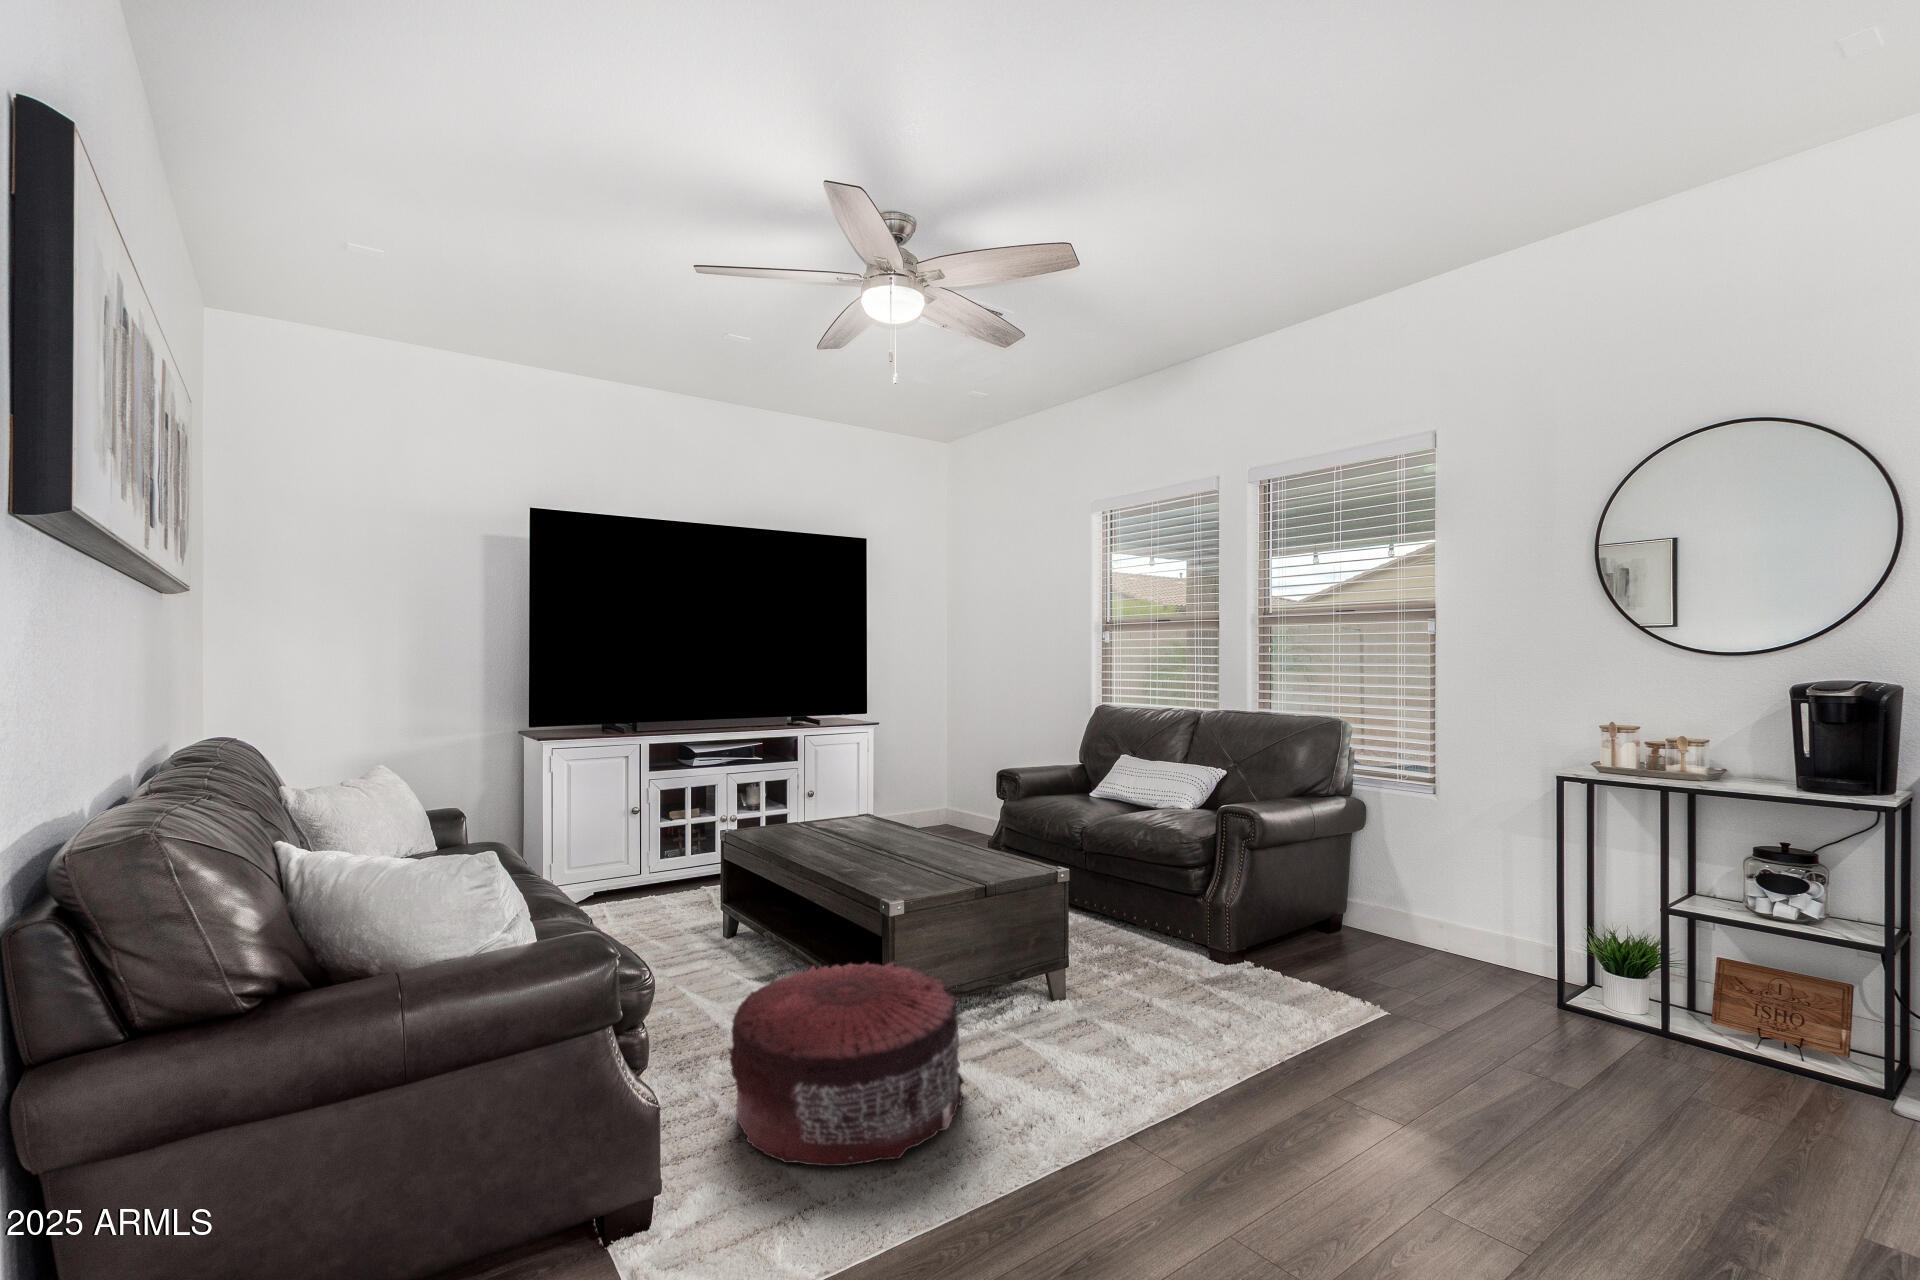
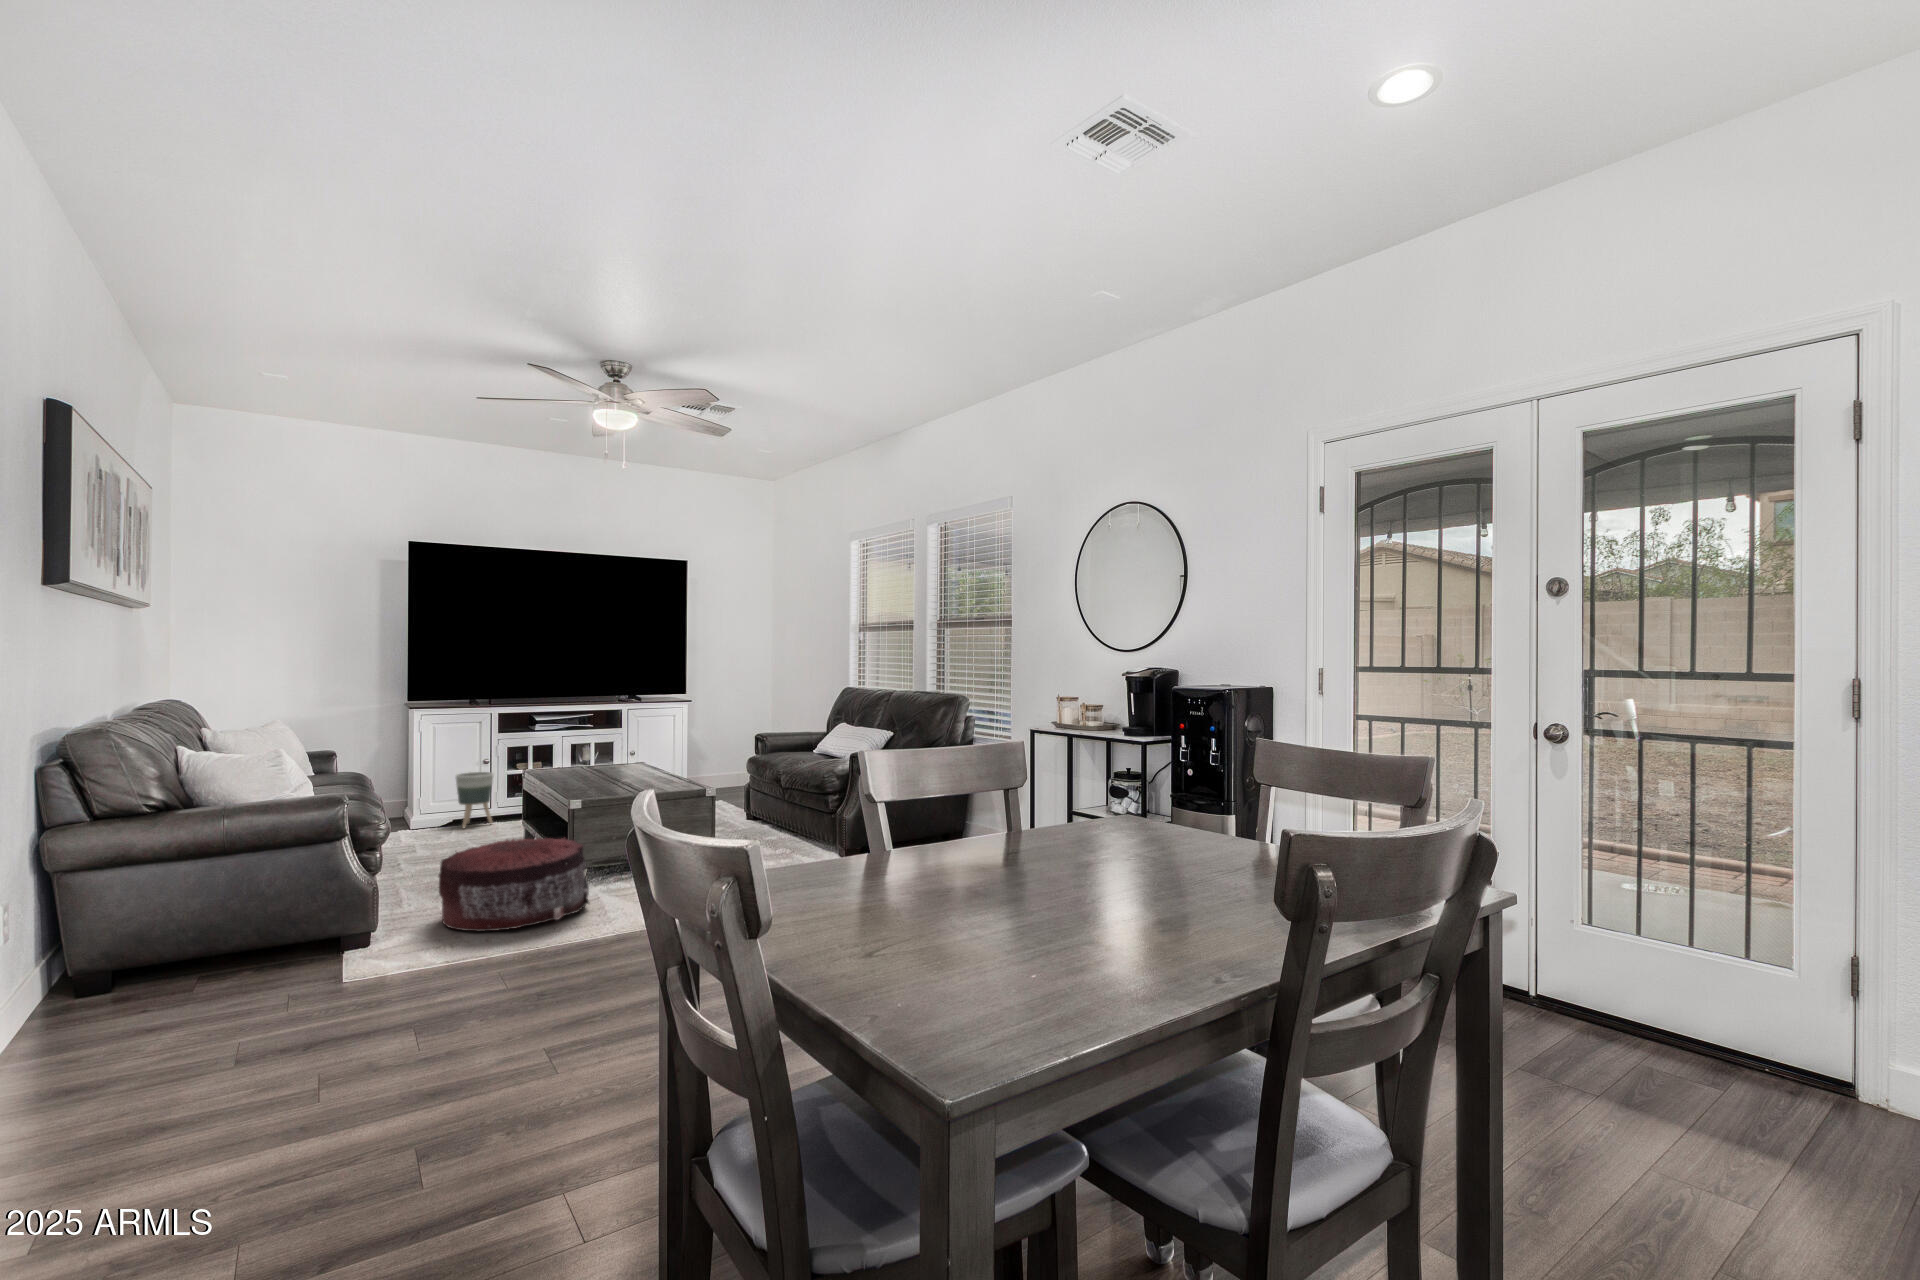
planter: none [604,825,654,906] -> present [456,772,493,828]

